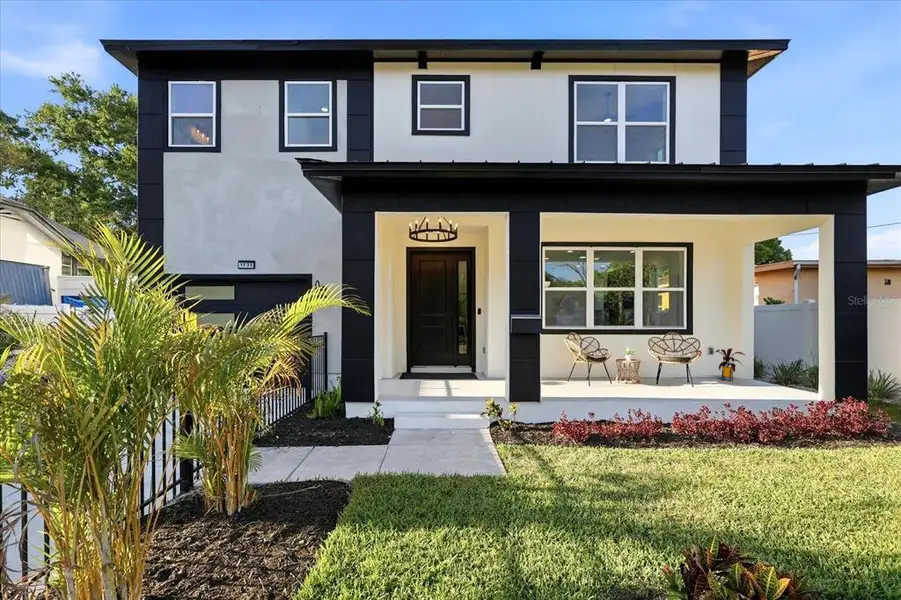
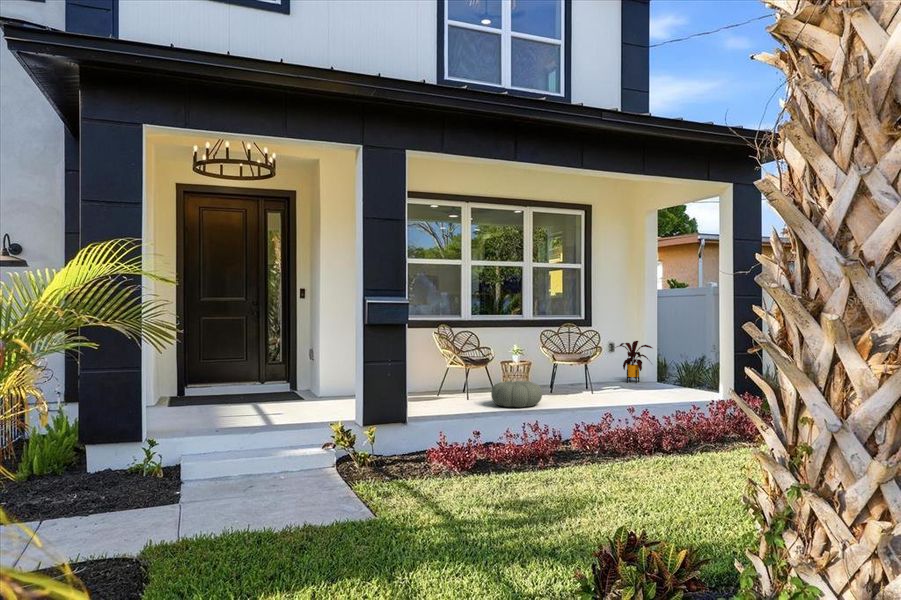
pouf: none [609,374,649,395] -> present [491,381,542,407]

